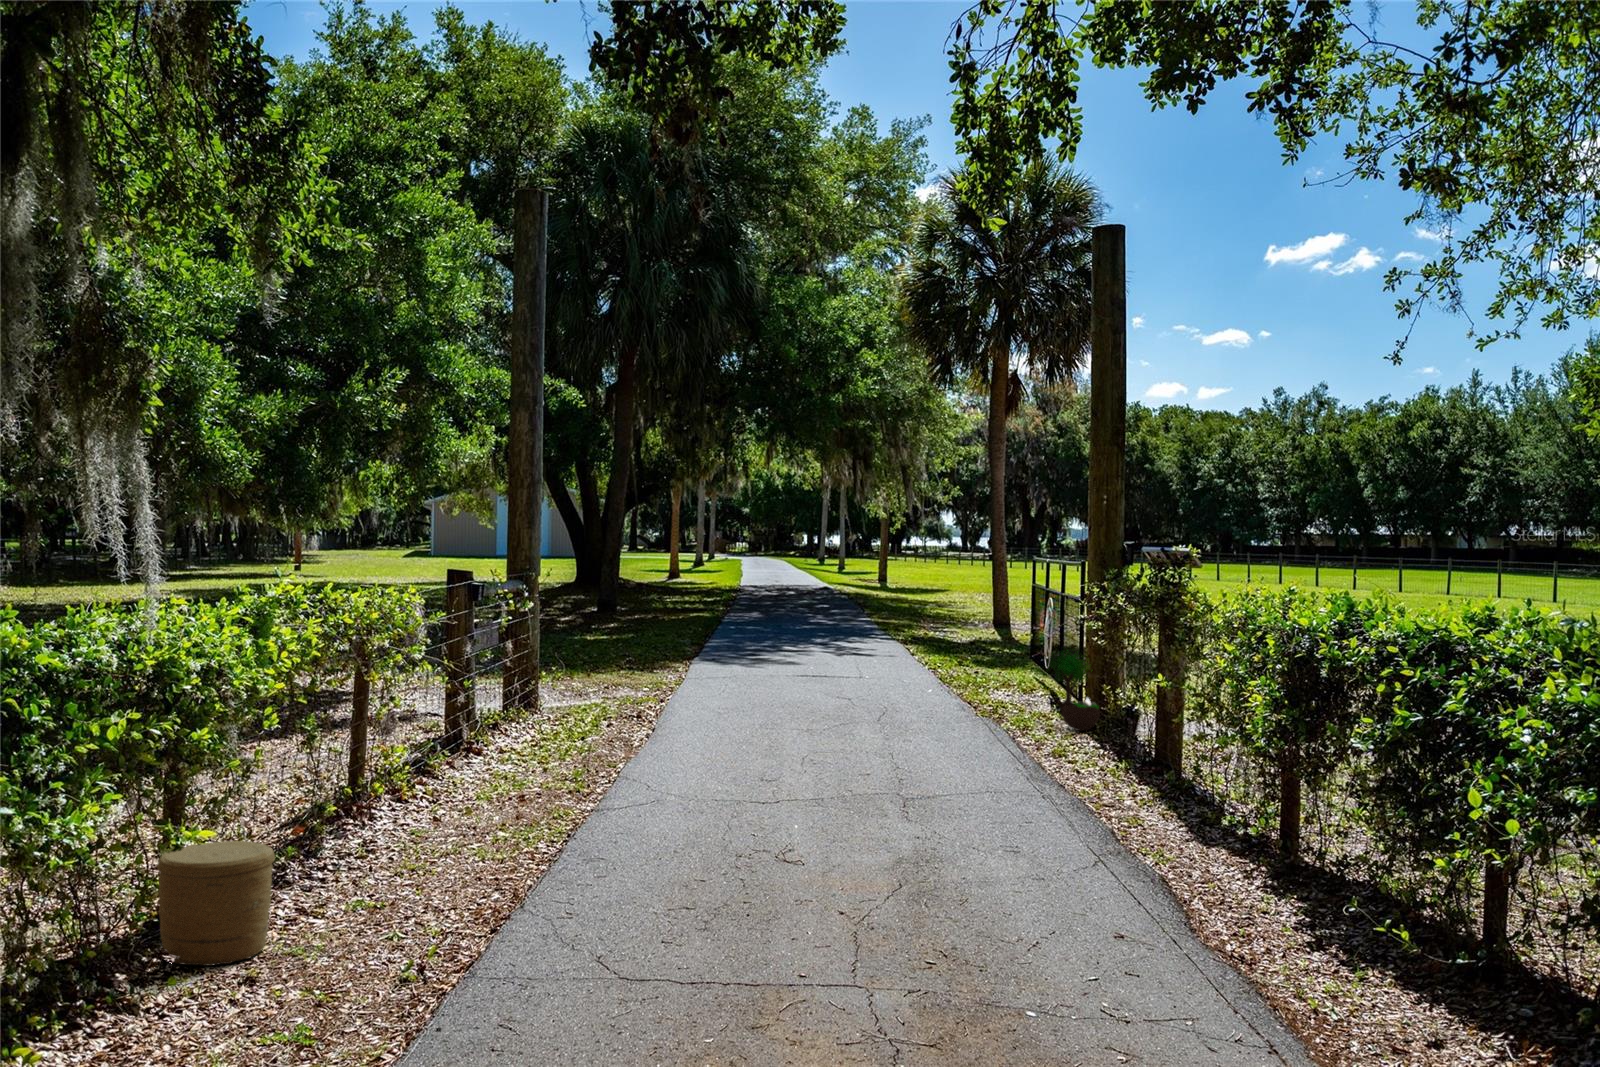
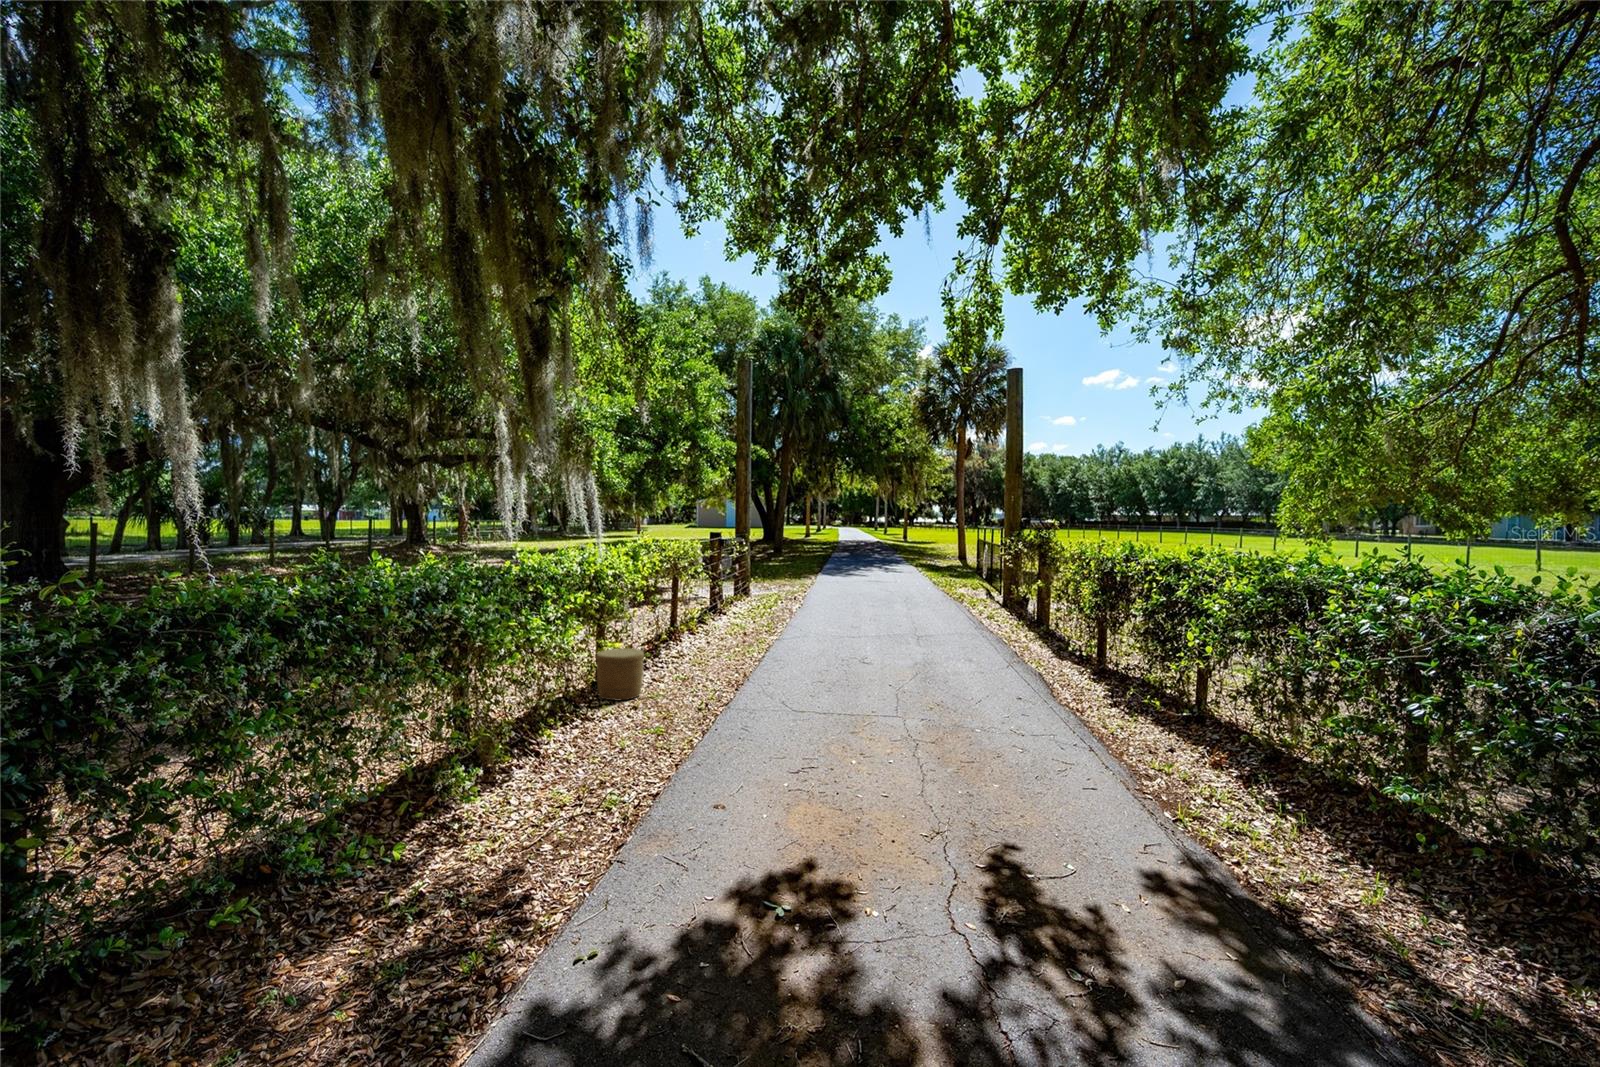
potted tree: present [1047,648,1100,731] -> none [984,567,1011,609]

